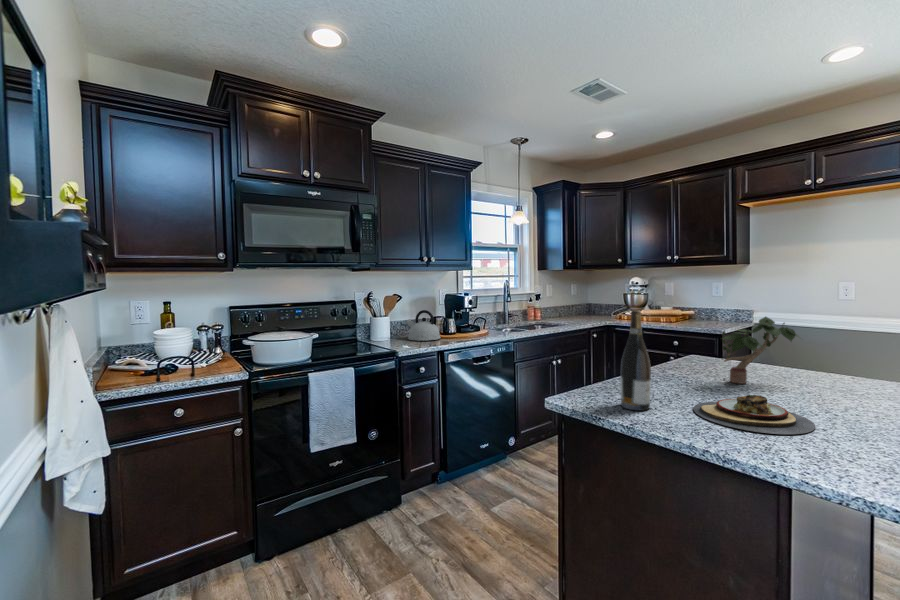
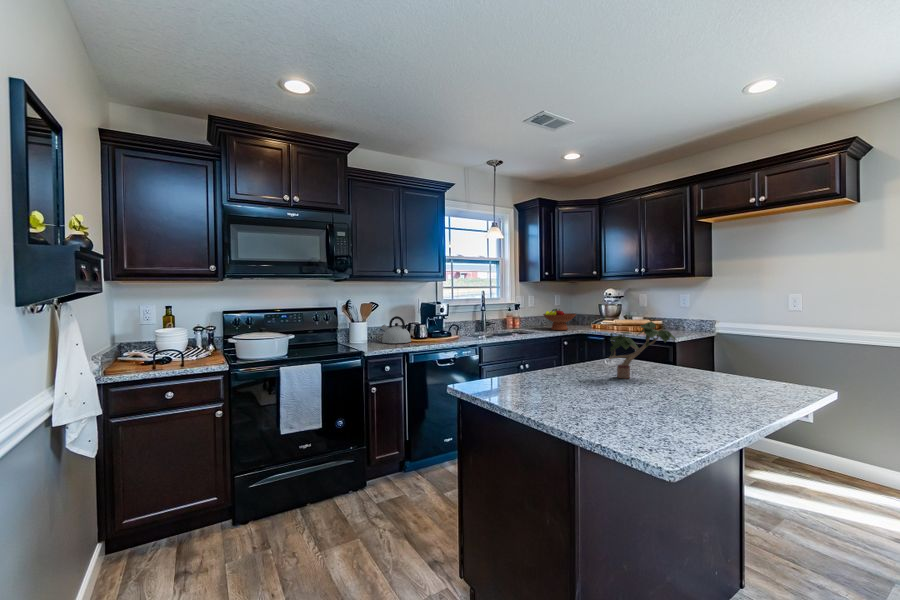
fruit bowl: none [567,299,603,322] -> present [543,309,576,330]
wine bottle: present [620,310,651,411] -> none [500,313,523,395]
plate: present [693,395,816,434] -> none [554,382,640,411]

